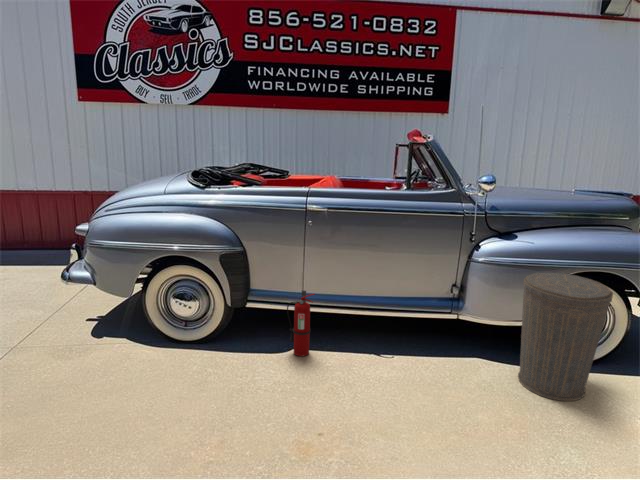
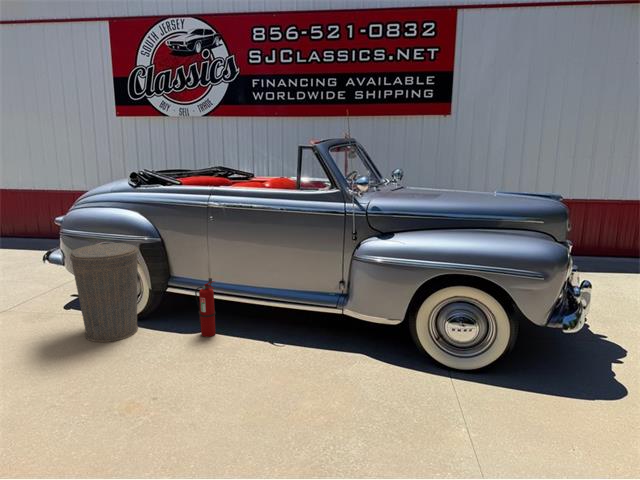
trash can: present [518,273,613,401] -> present [70,243,138,342]

